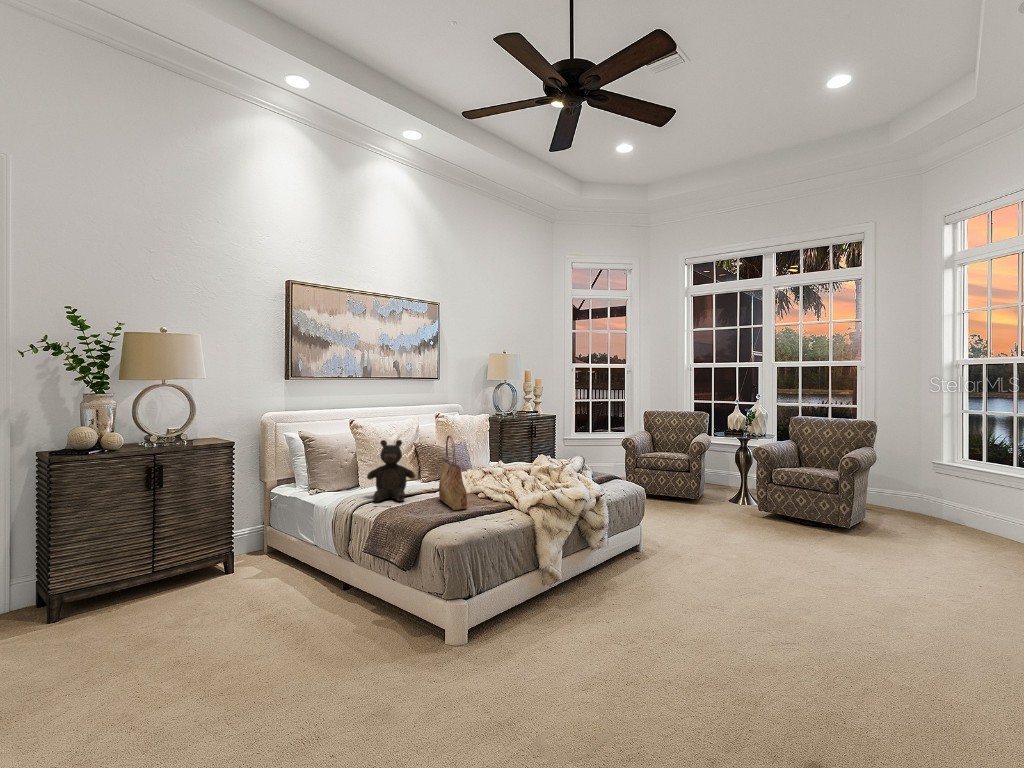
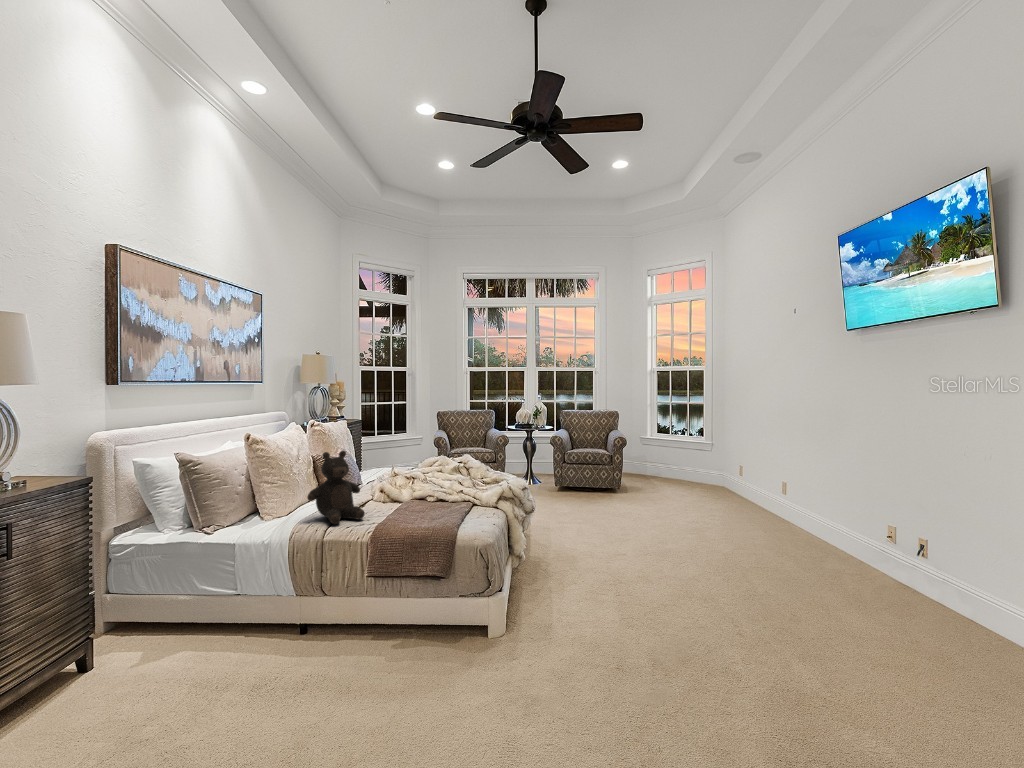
tote bag: present [439,436,467,510] -> none [393,441,446,518]

